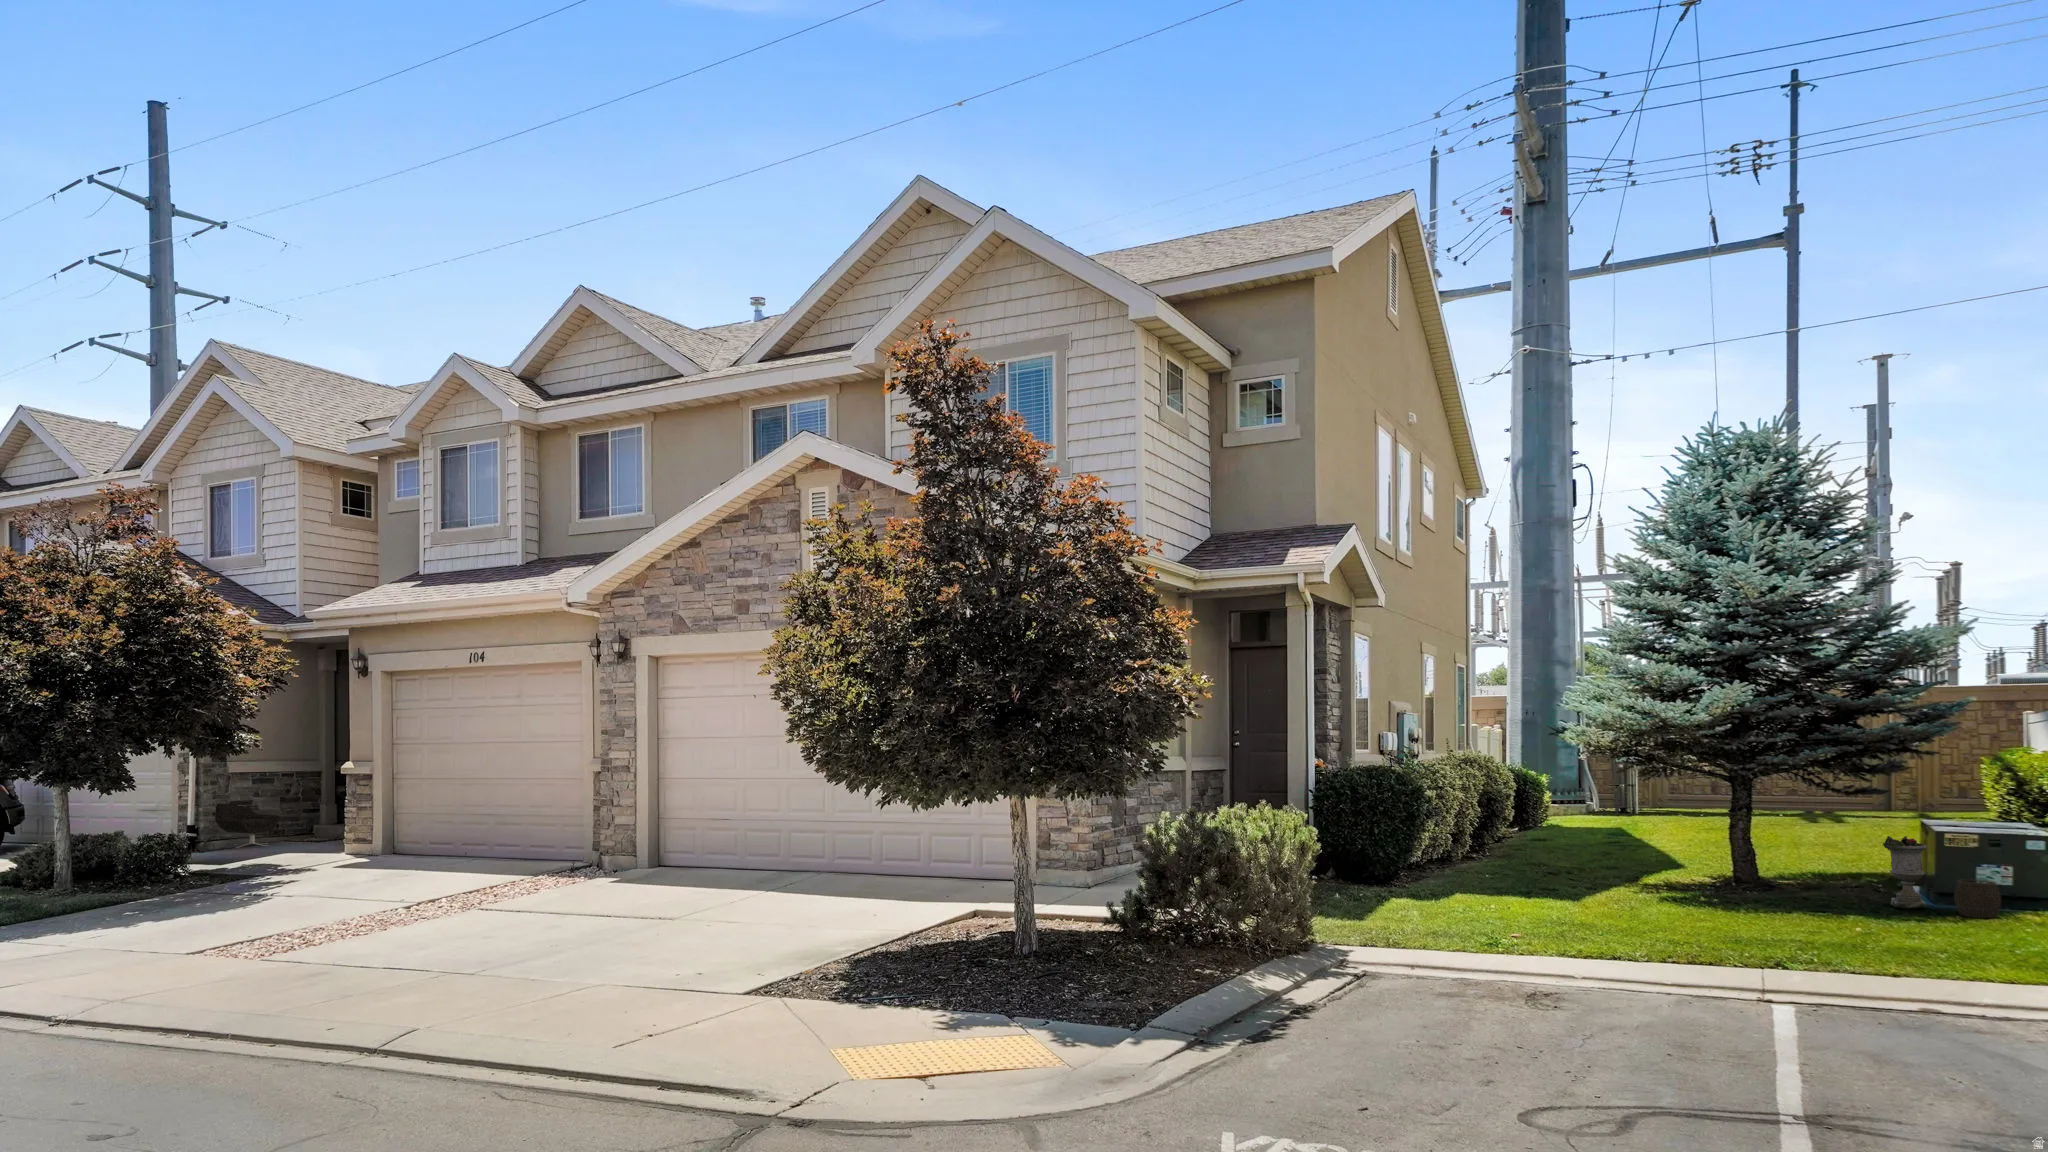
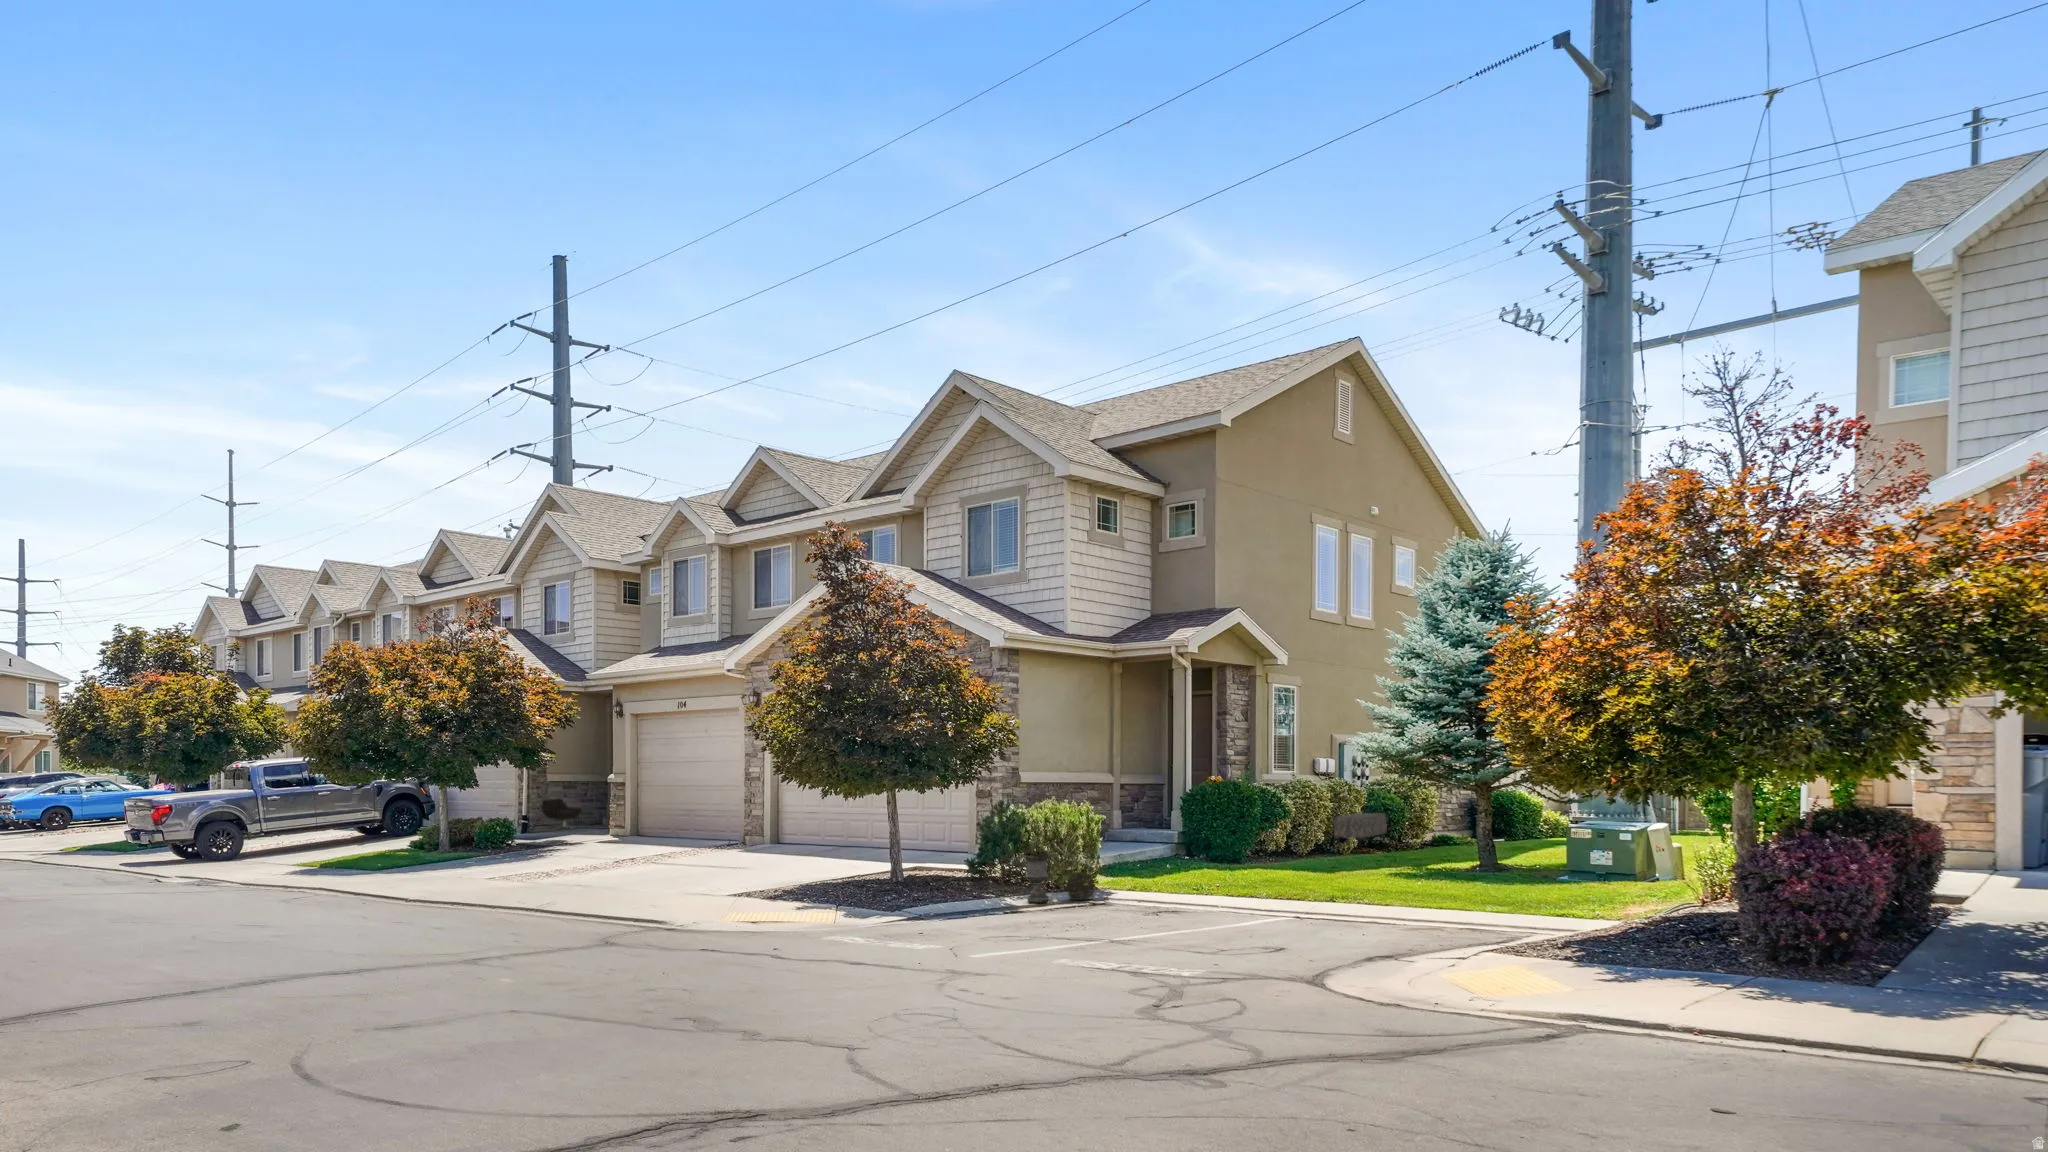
bench: none [1464,812,1519,861] -> present [1334,813,1387,846]
planter: present [1883,836,1927,909] -> present [1023,850,1050,903]
woven basket: present [1954,879,2001,918] -> present [1066,873,1095,900]

